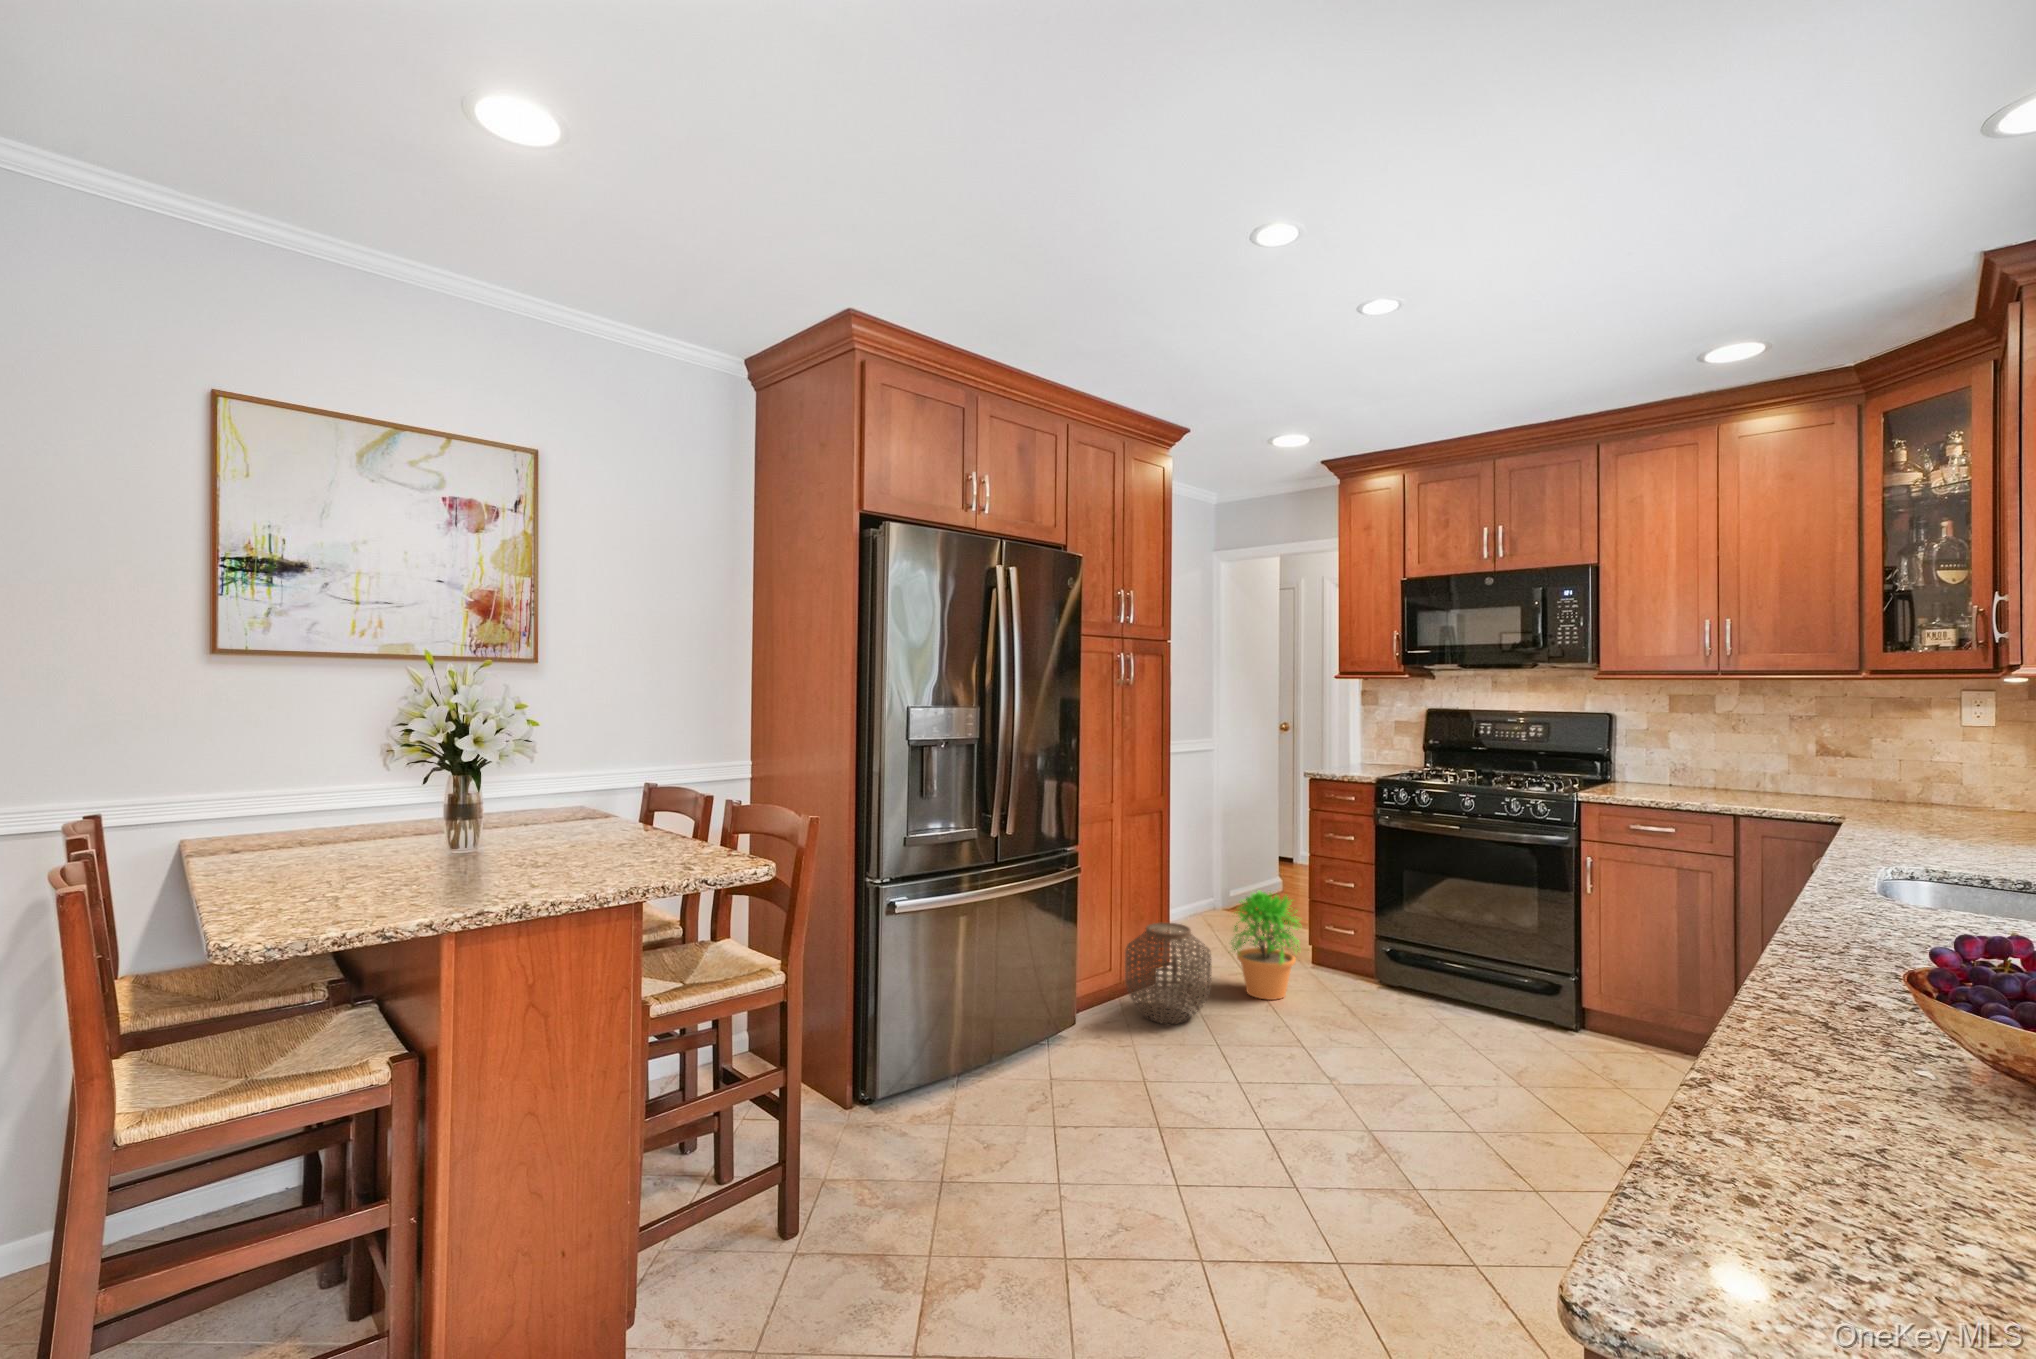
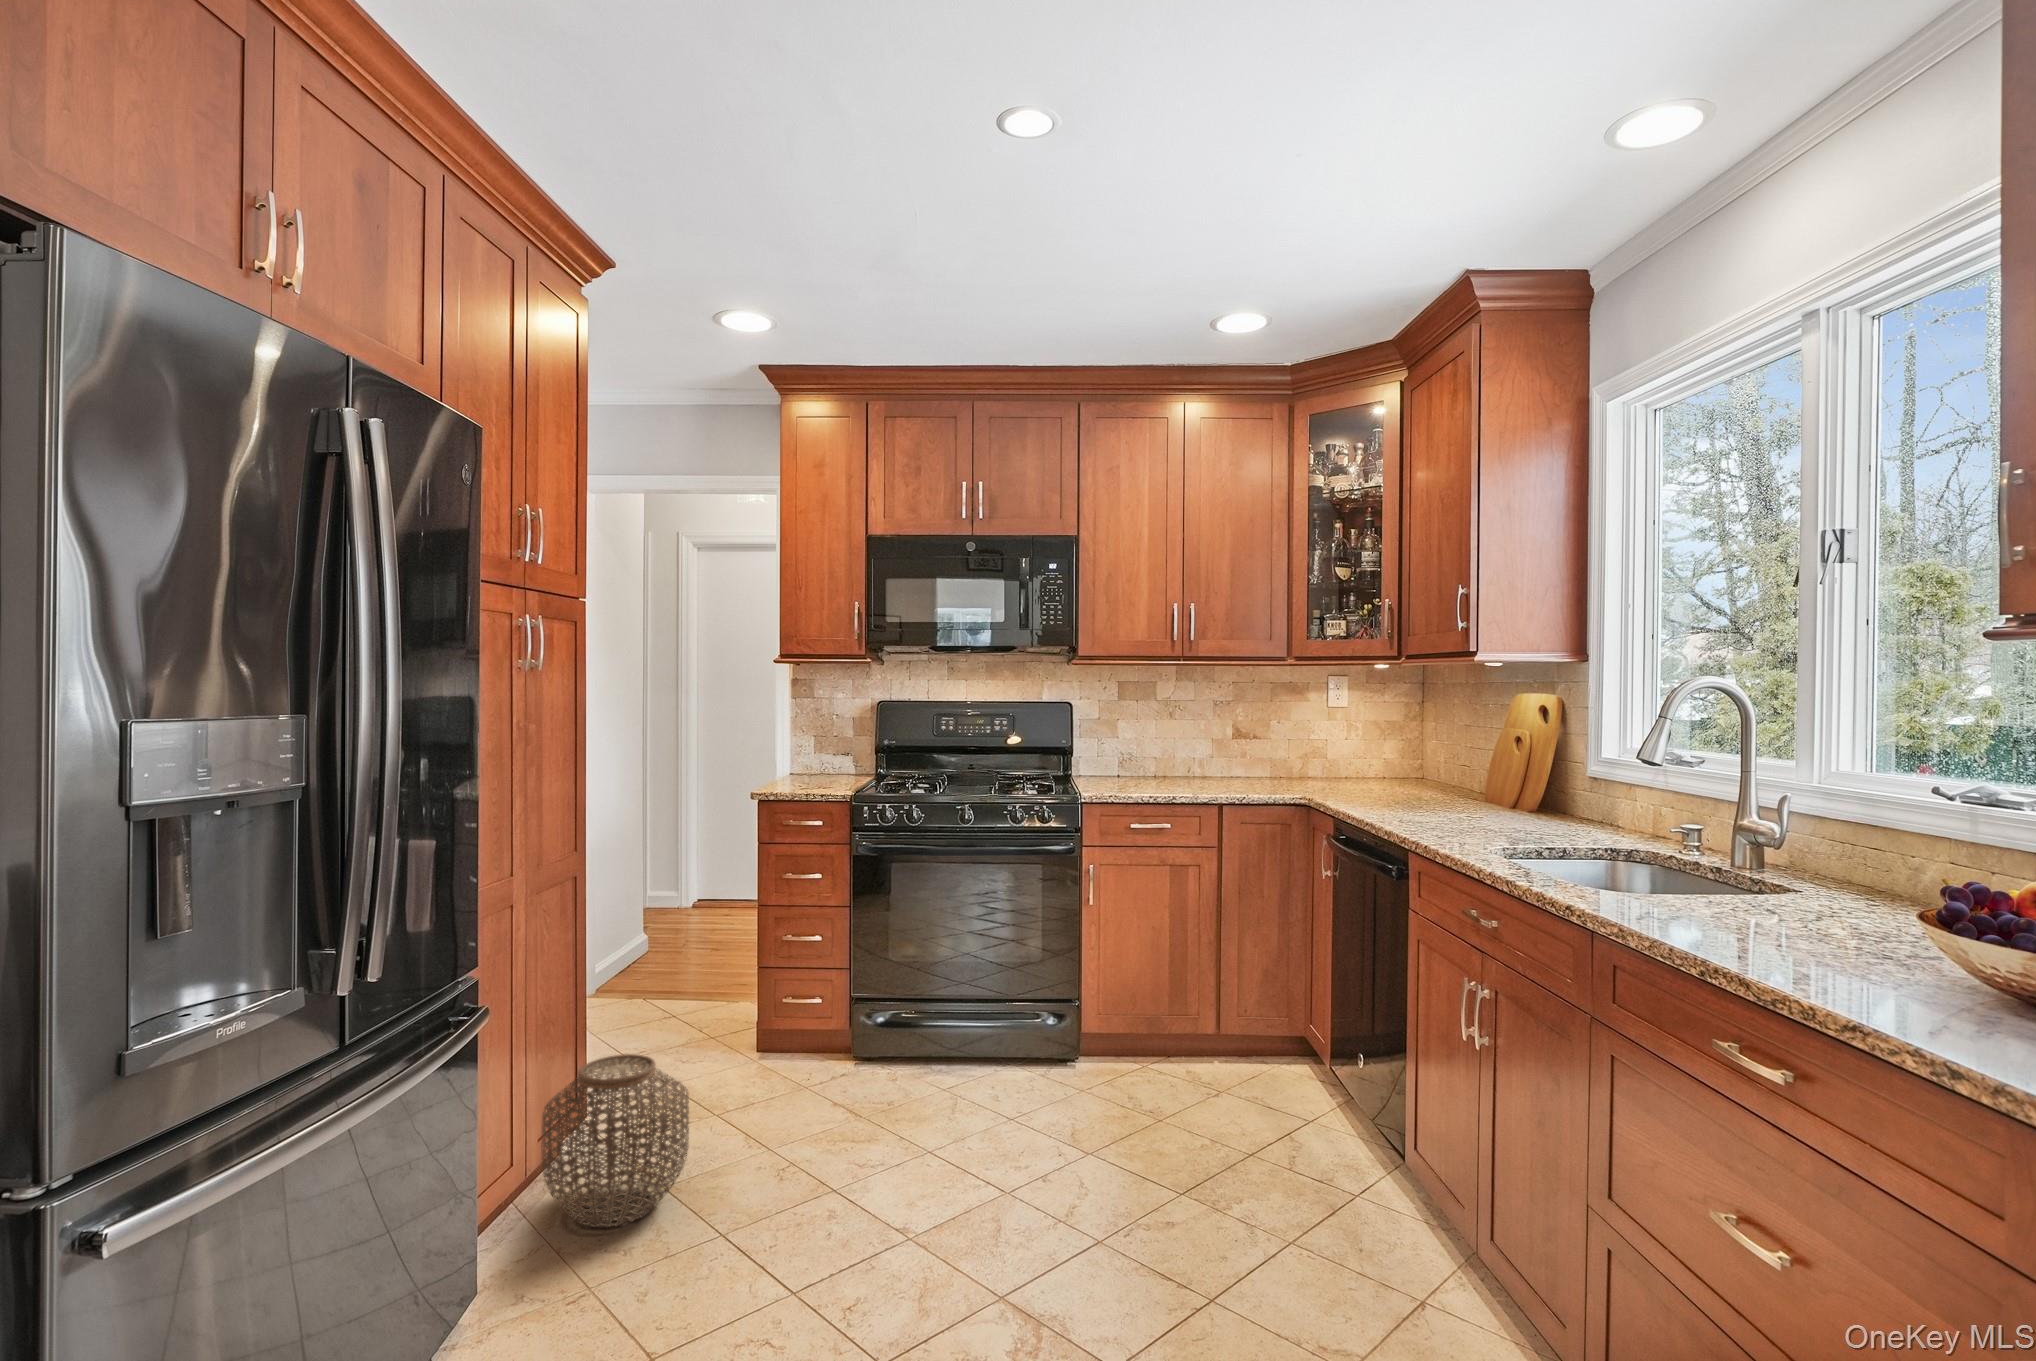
potted plant: present [1231,891,1301,1000] -> none [669,969,789,1131]

